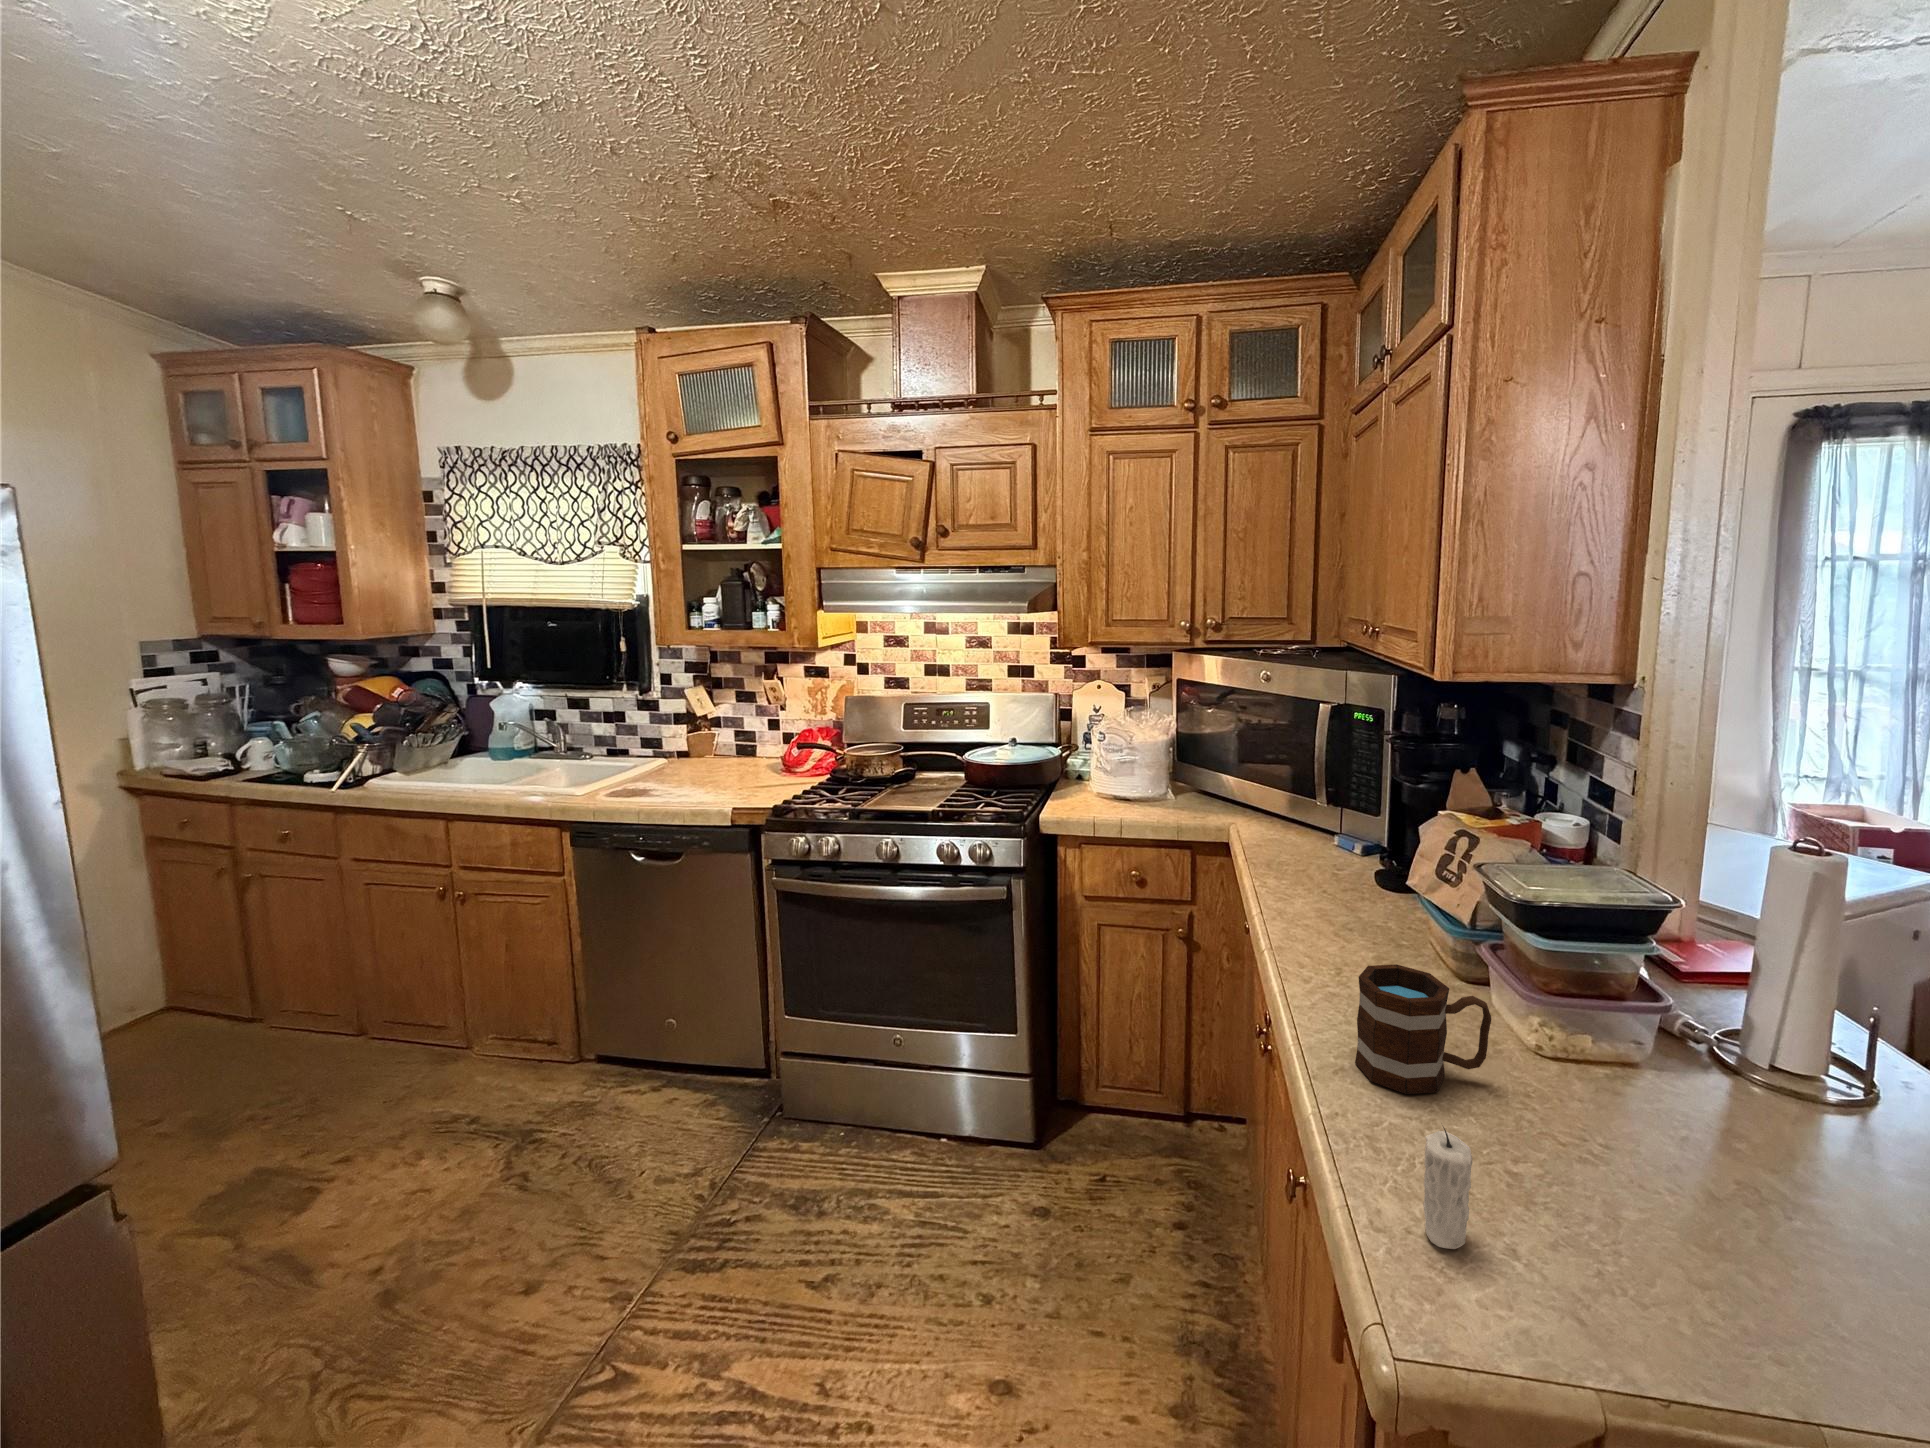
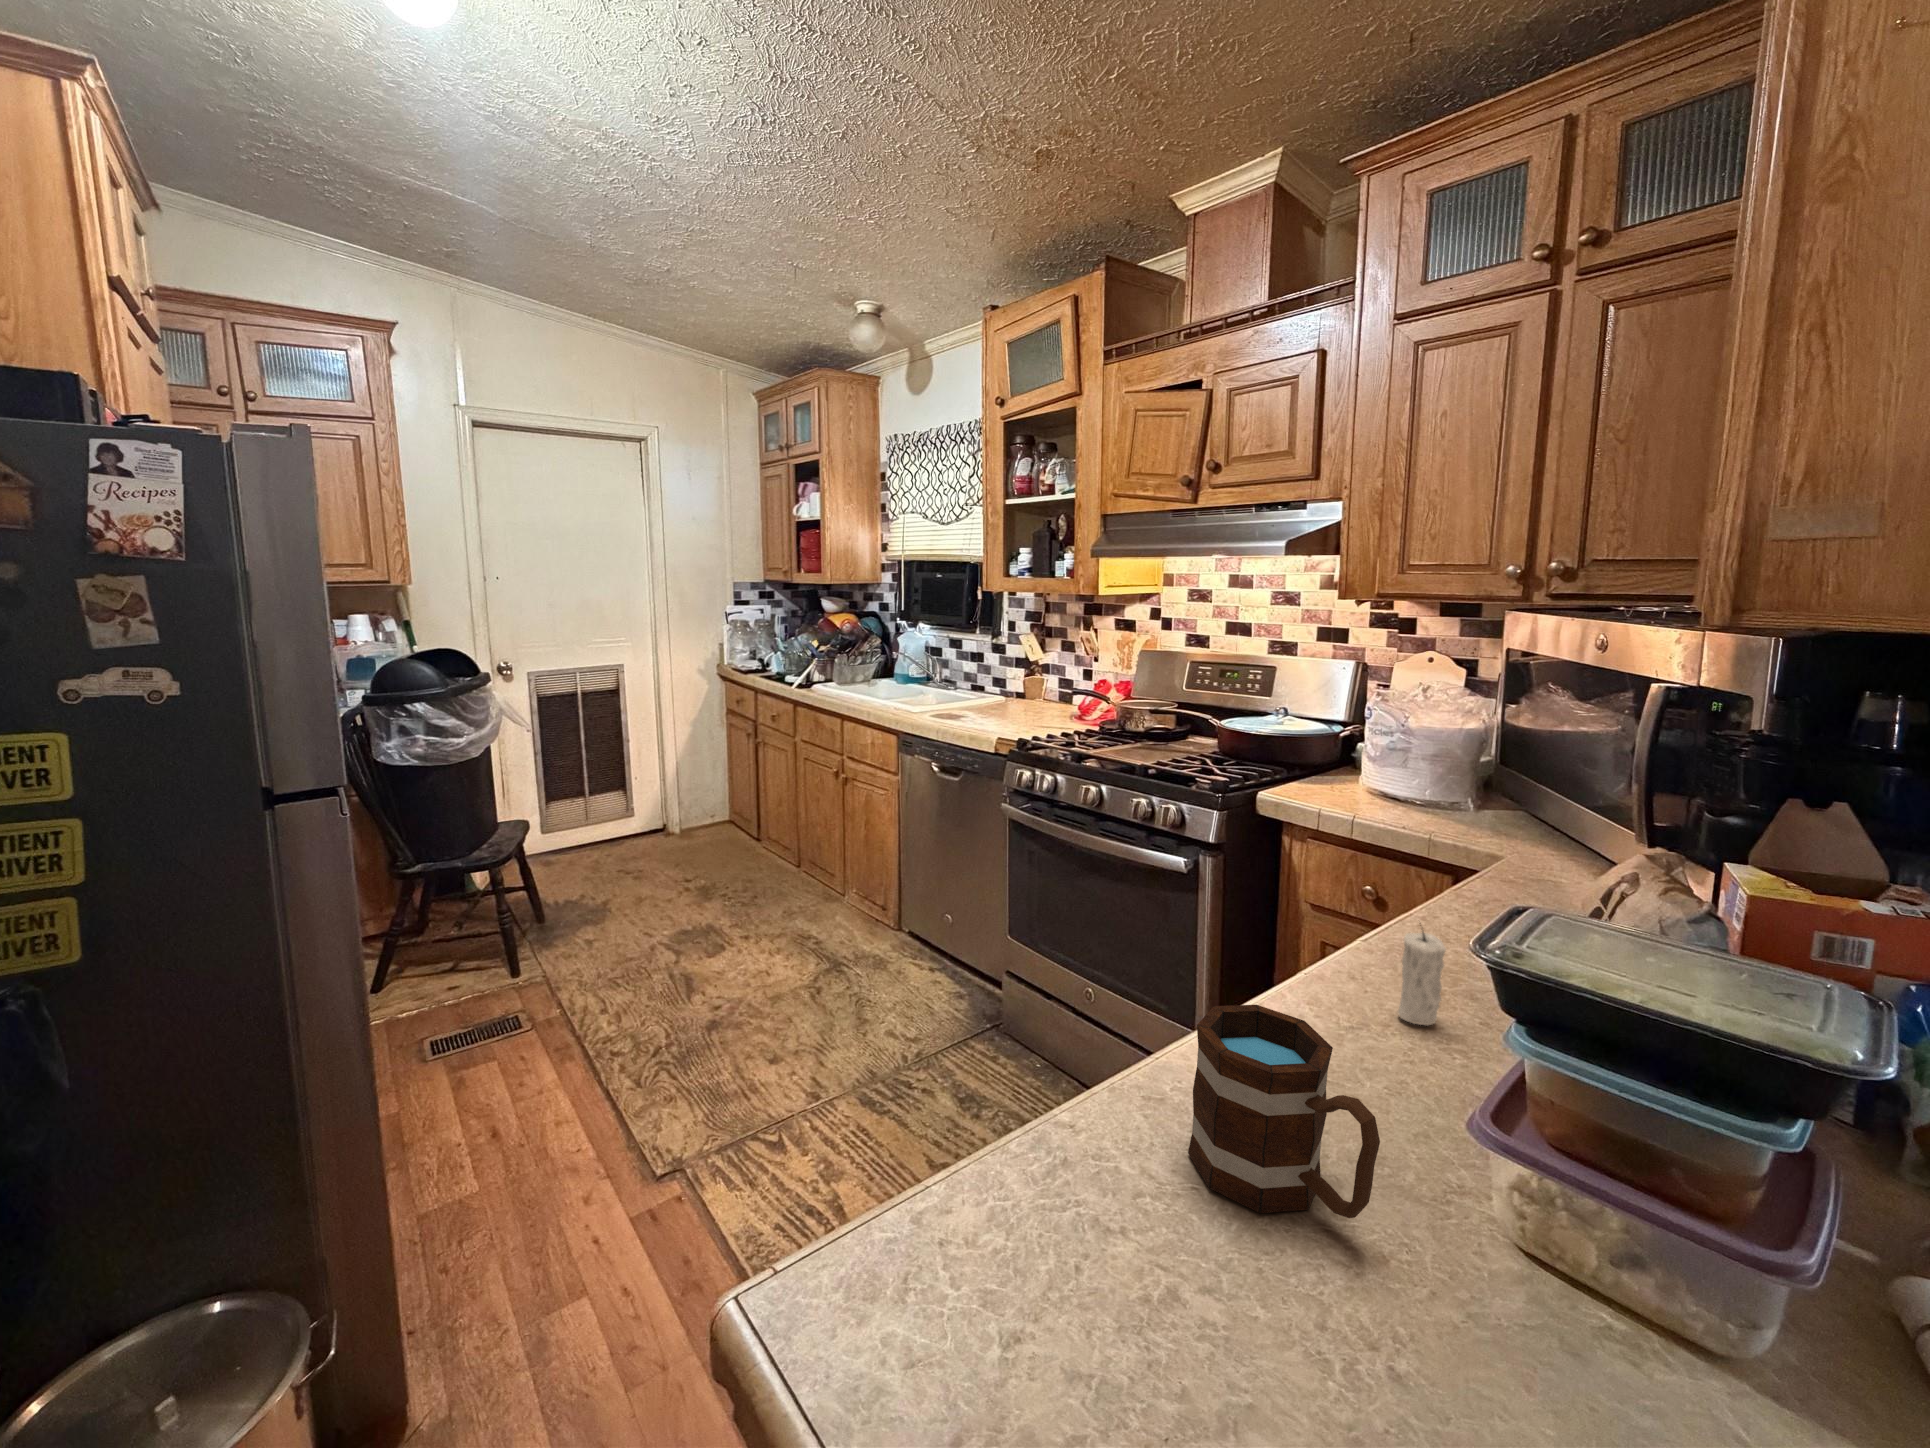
candle: present [1423,1127,1472,1249] -> present [1398,932,1446,1025]

